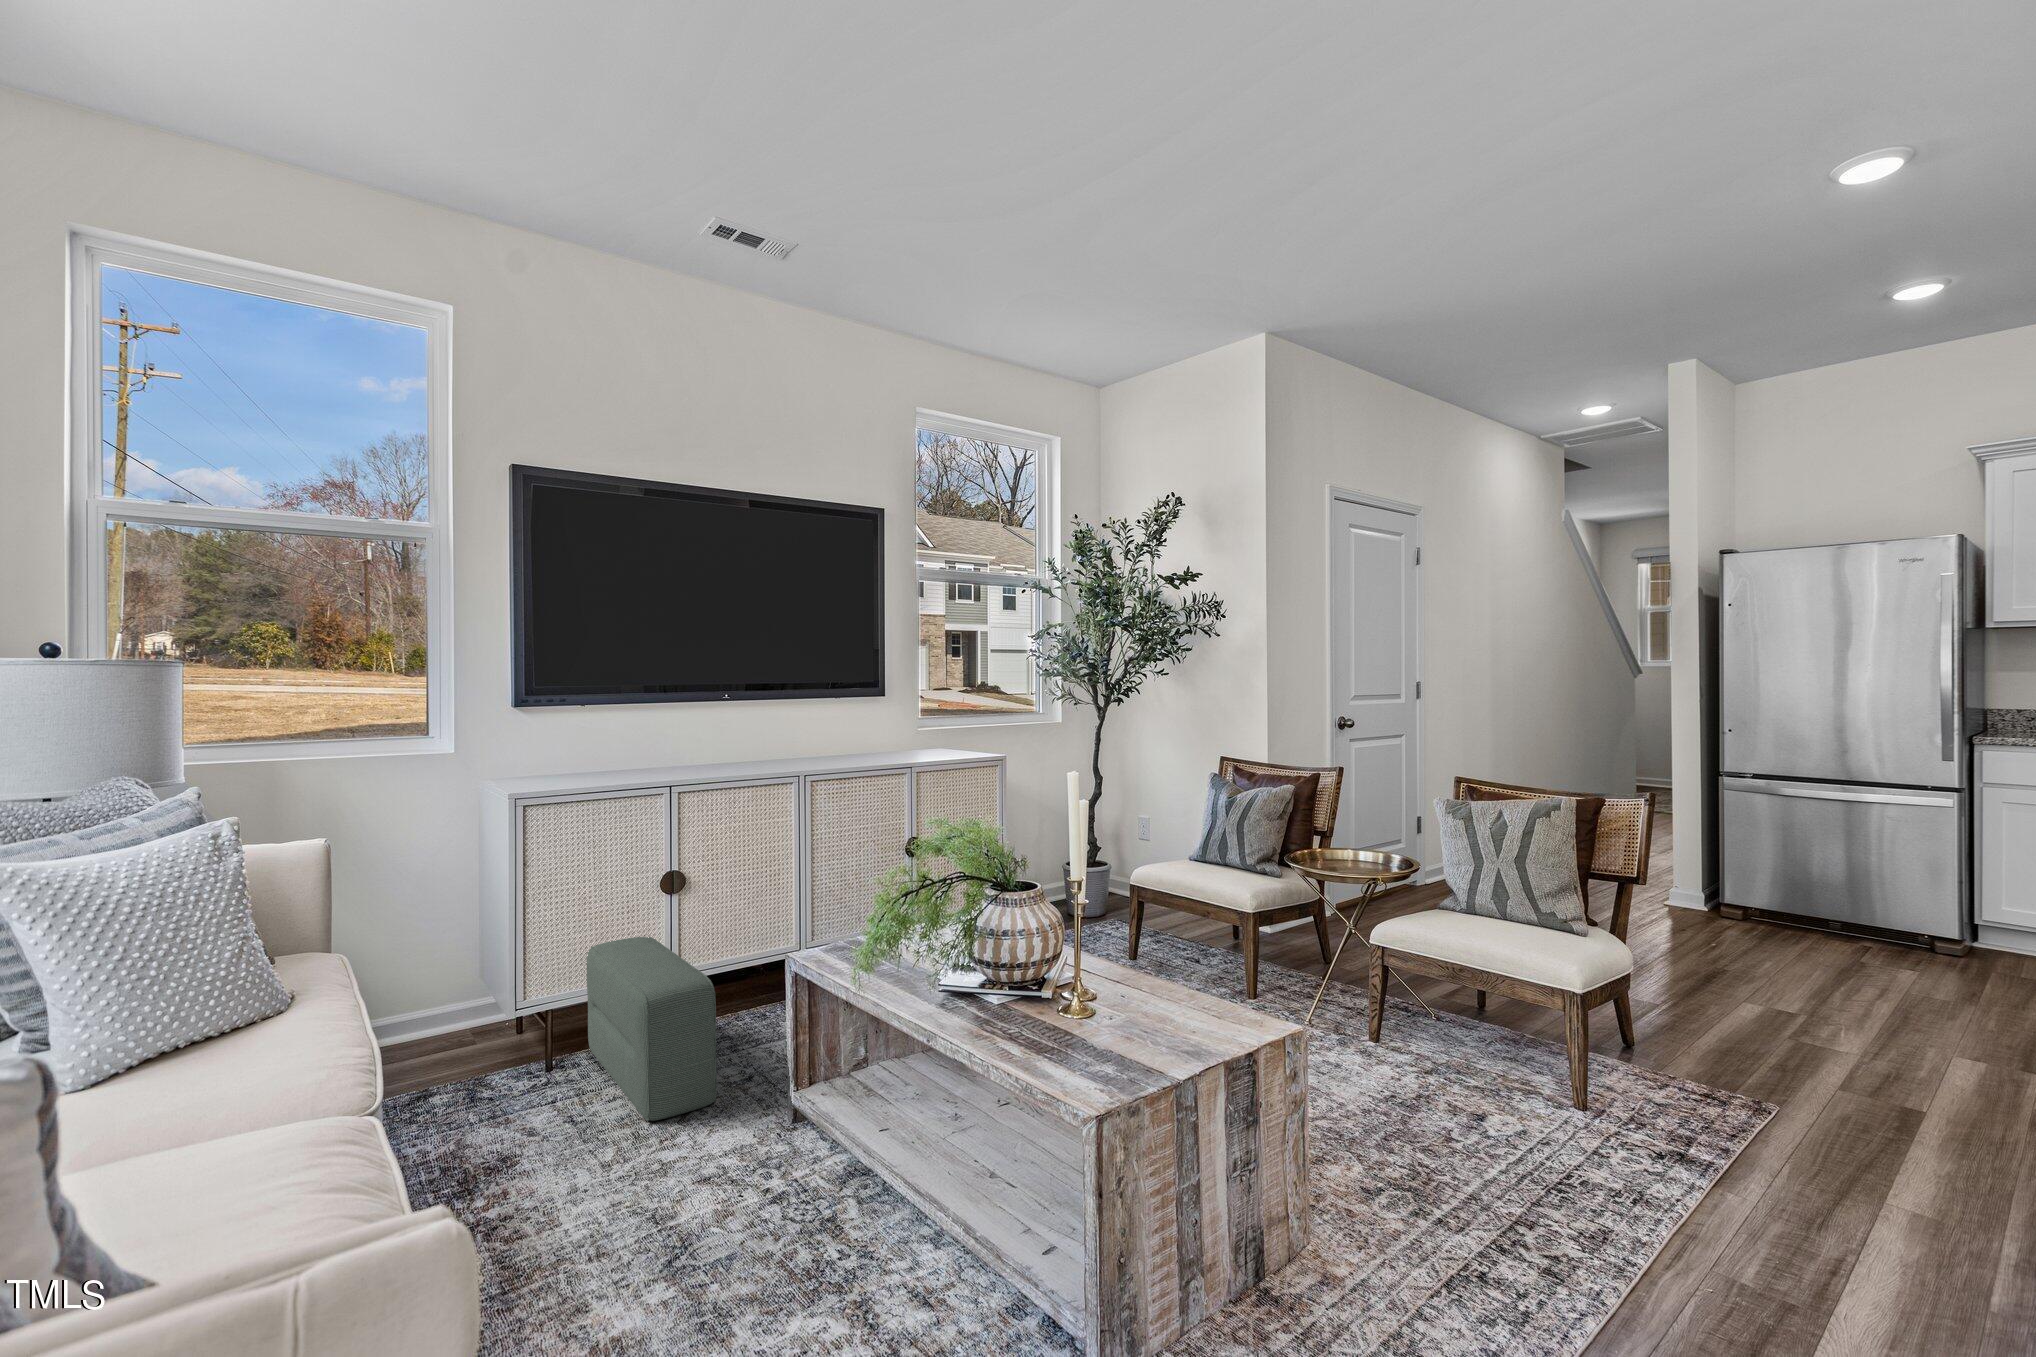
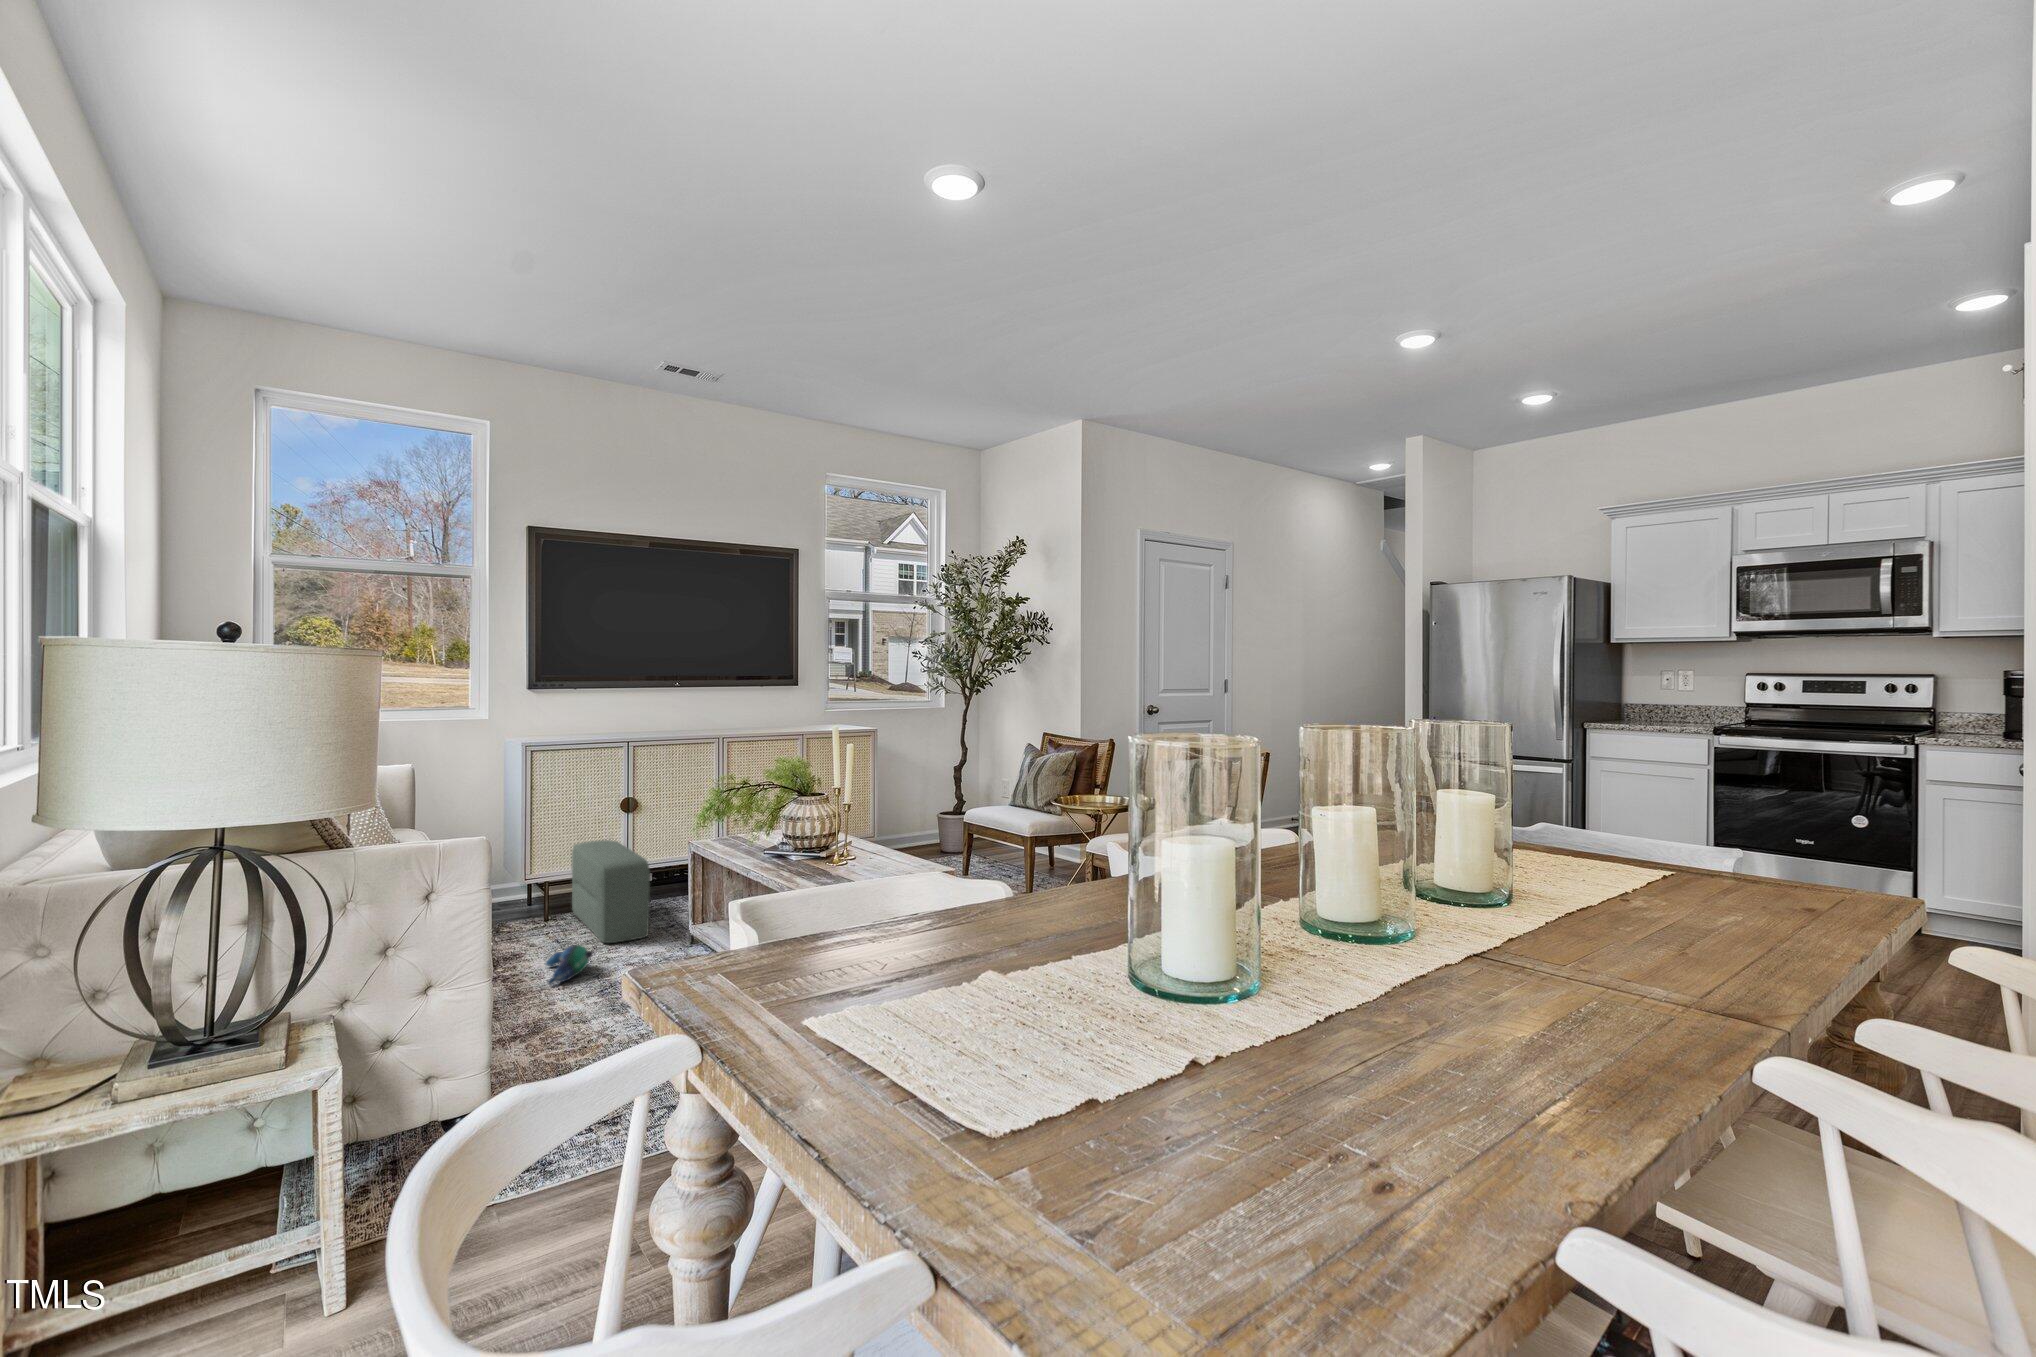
plush toy: none [555,1147,640,1241] -> present [546,945,593,985]

